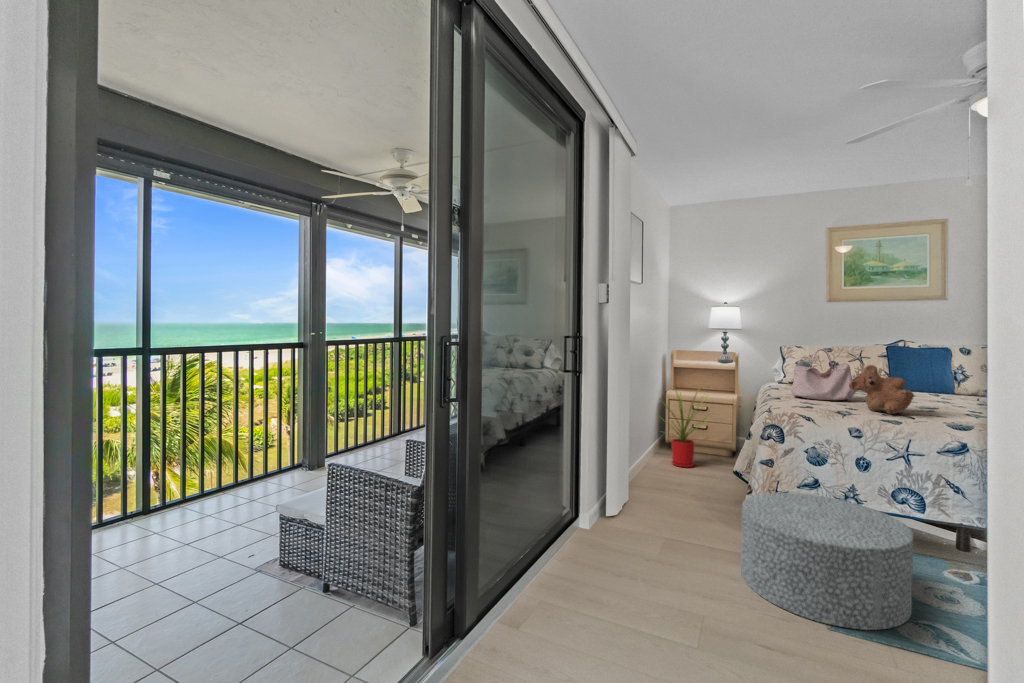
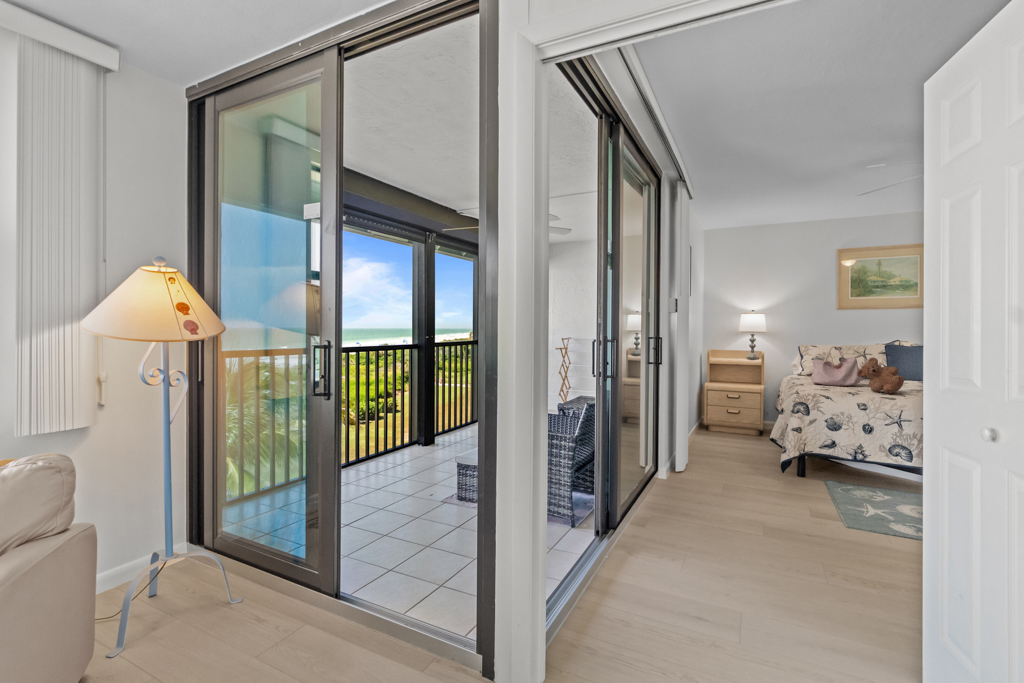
house plant: present [660,391,705,467] -> none [697,377,747,443]
ottoman: present [741,493,913,630] -> none [783,448,902,527]

